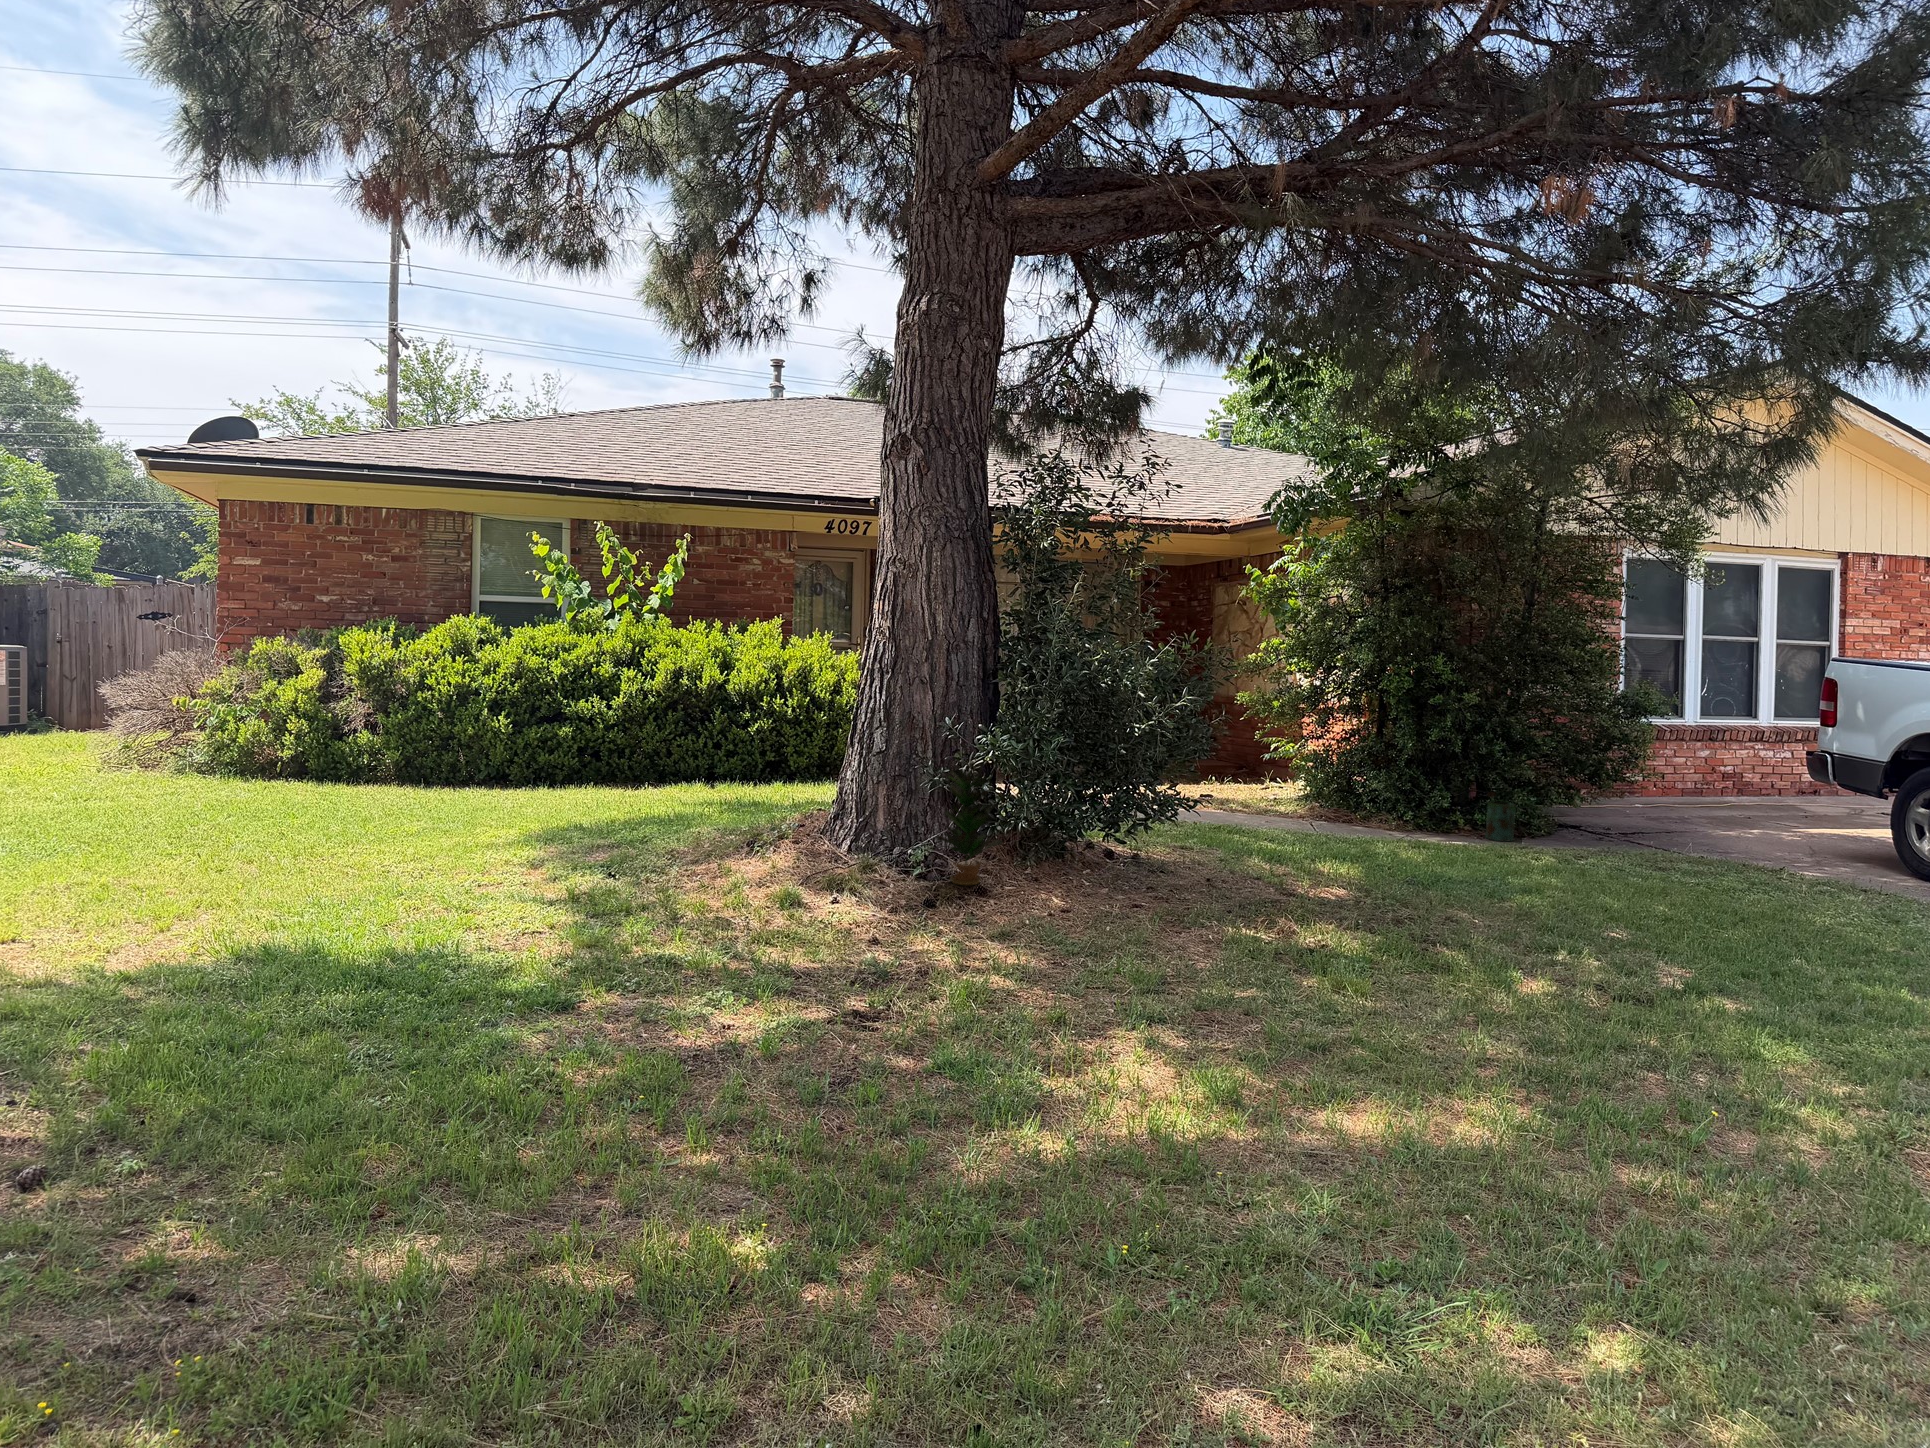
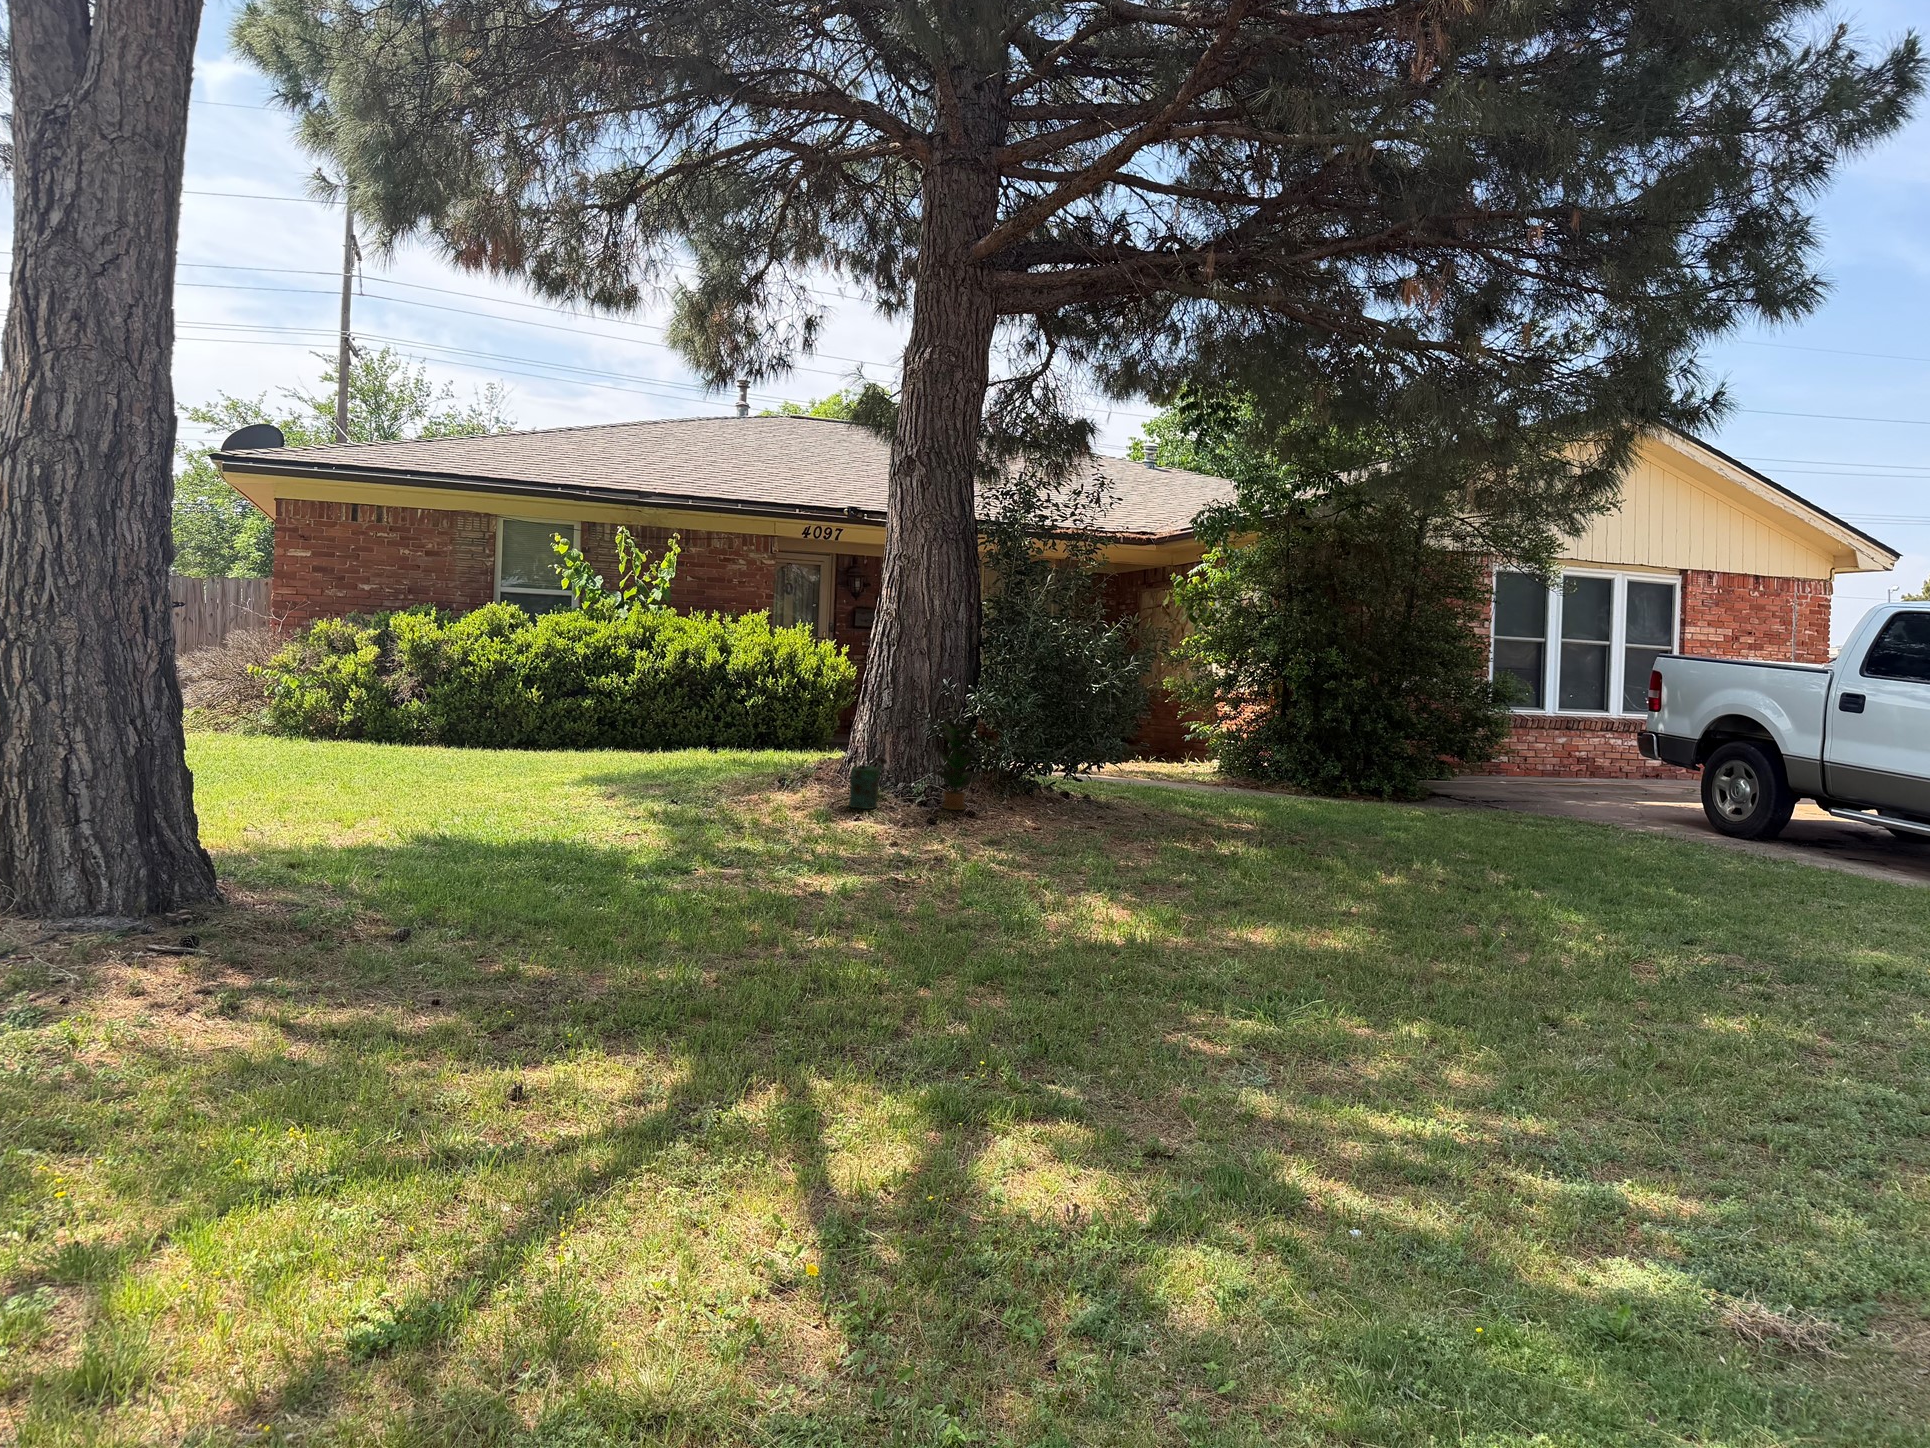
watering can: present [1486,792,1516,842] -> present [849,758,887,809]

